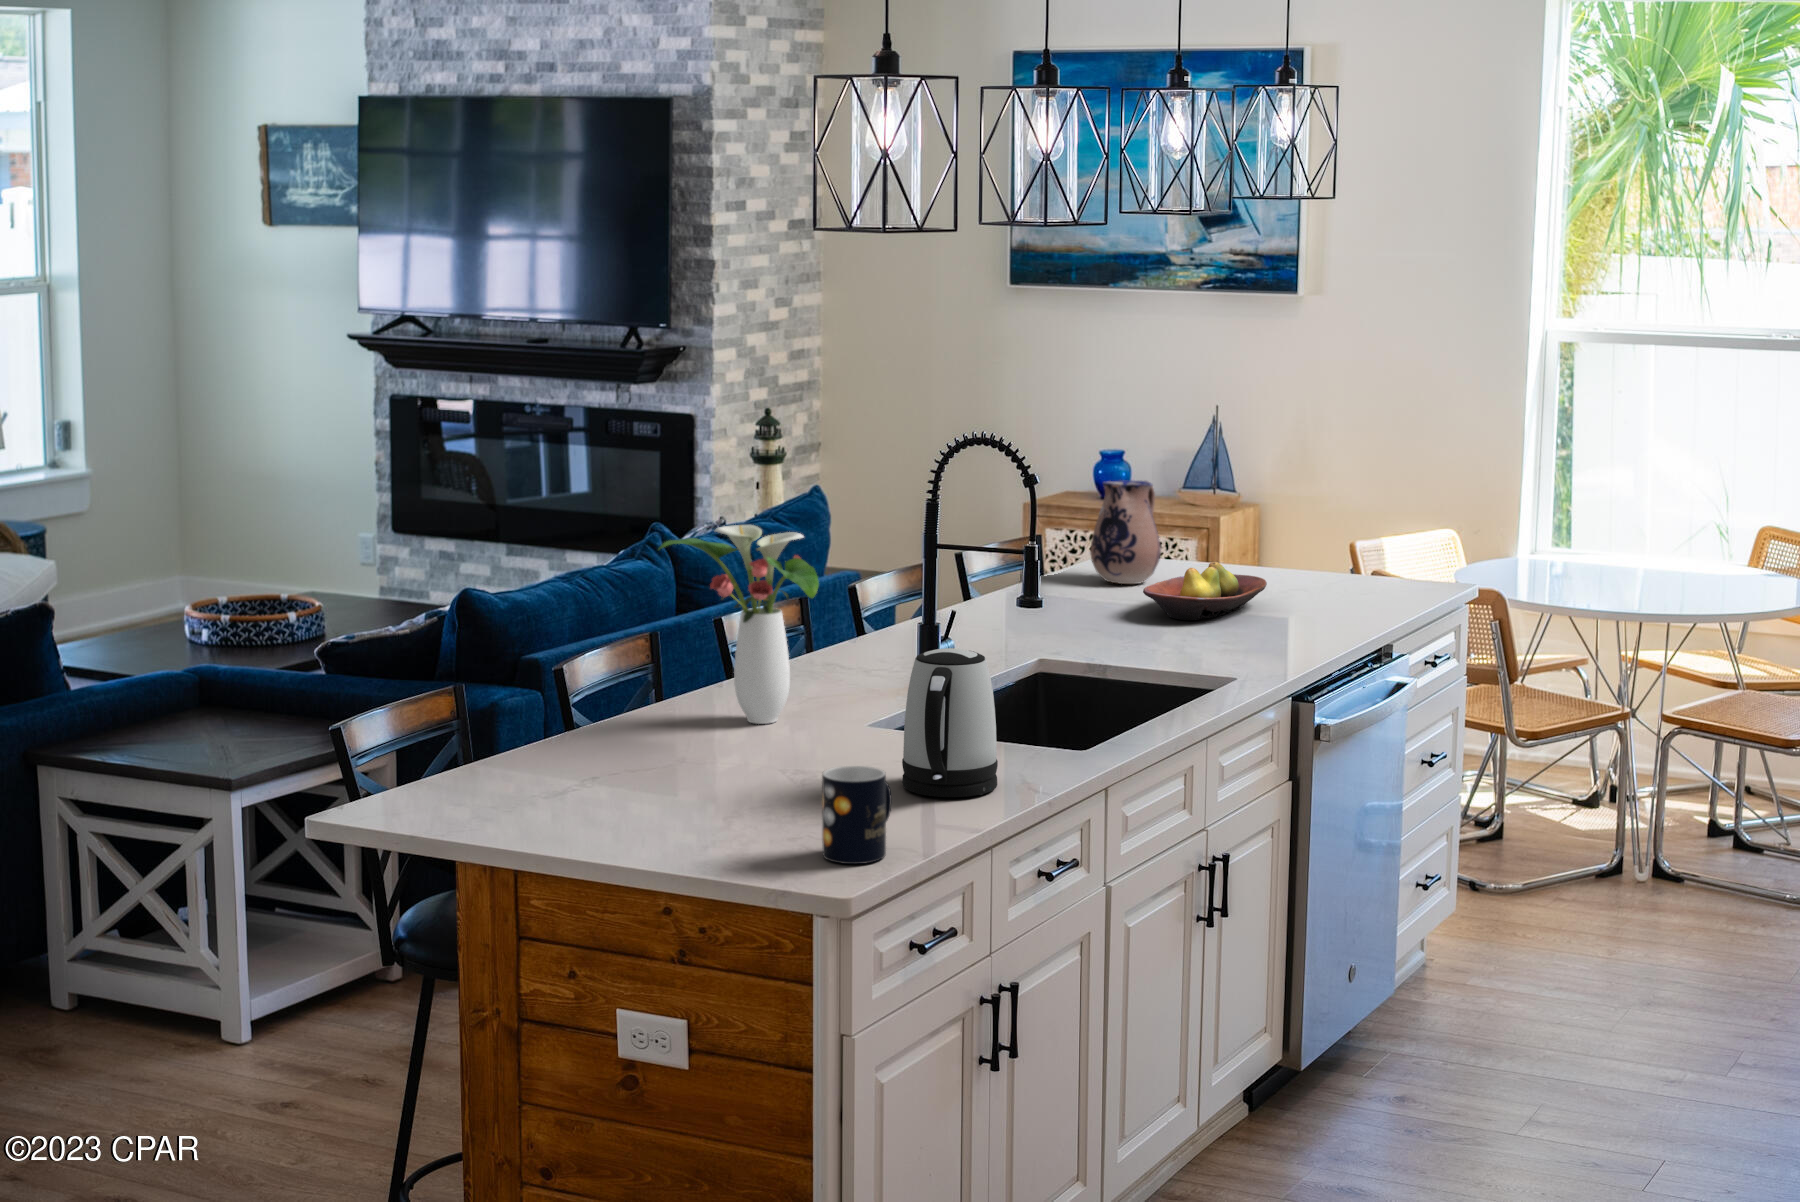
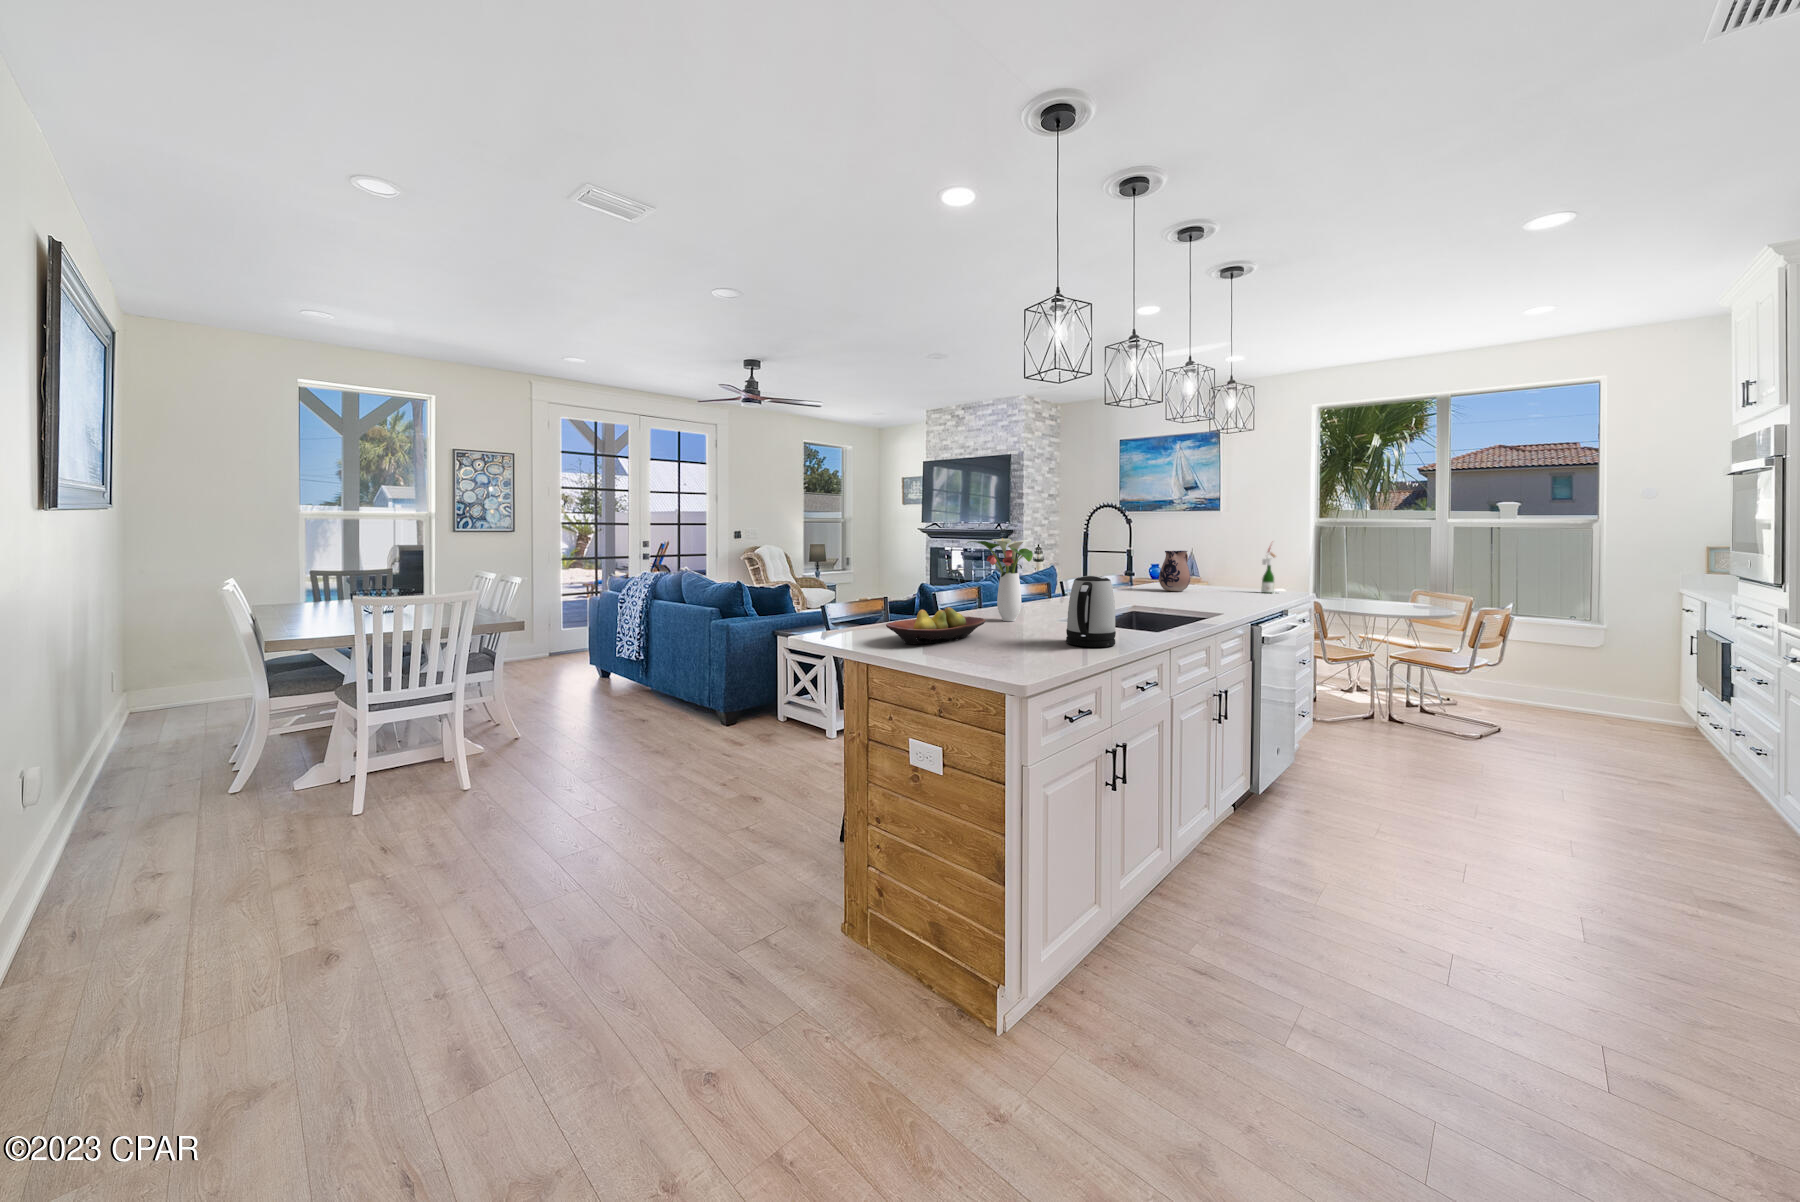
wine bottle: none [1310,462,1347,585] -> present [1262,548,1276,593]
fruit bowl: present [1143,562,1267,620] -> present [886,607,985,644]
mug: present [822,766,892,864] -> none [1017,620,1056,669]

